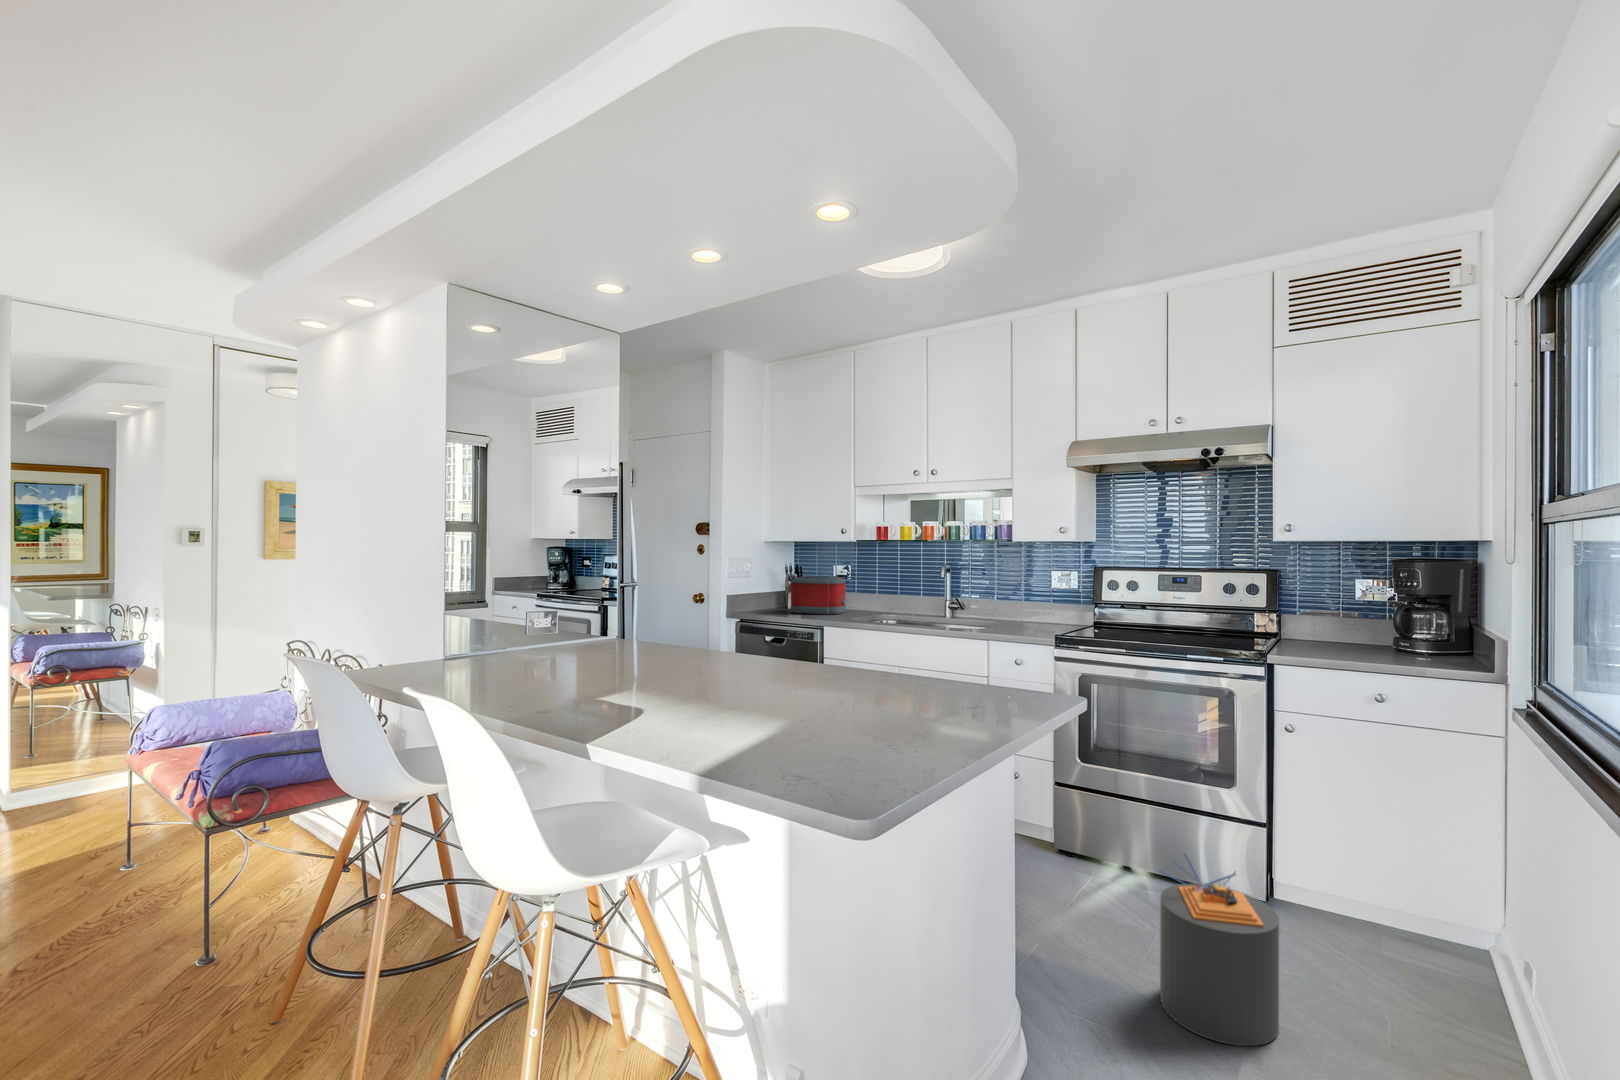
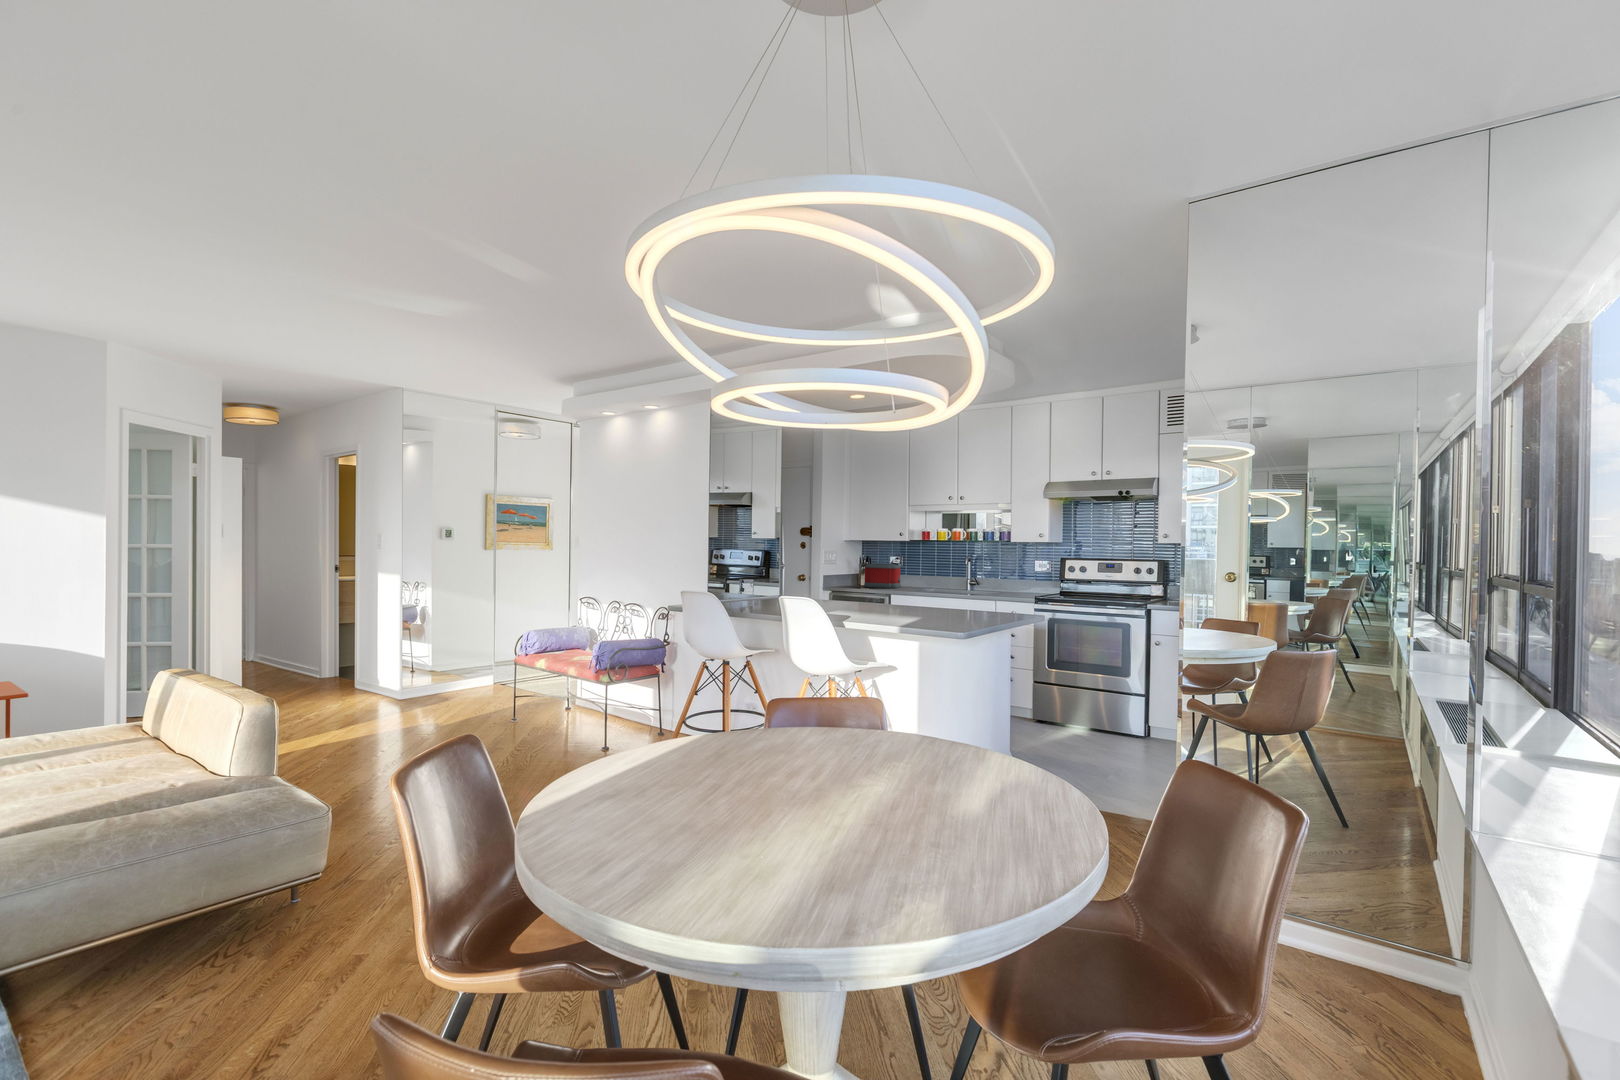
trash can: present [1157,852,1279,1046] -> none [1076,694,1135,779]

